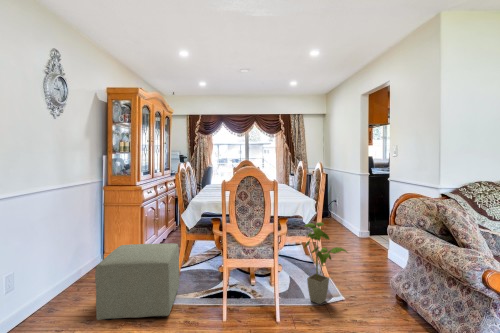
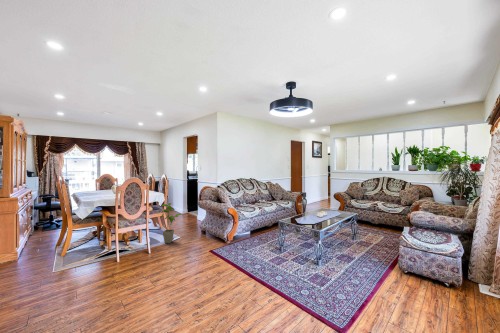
ottoman: present [95,243,179,320] -> none [10,230,78,291]

